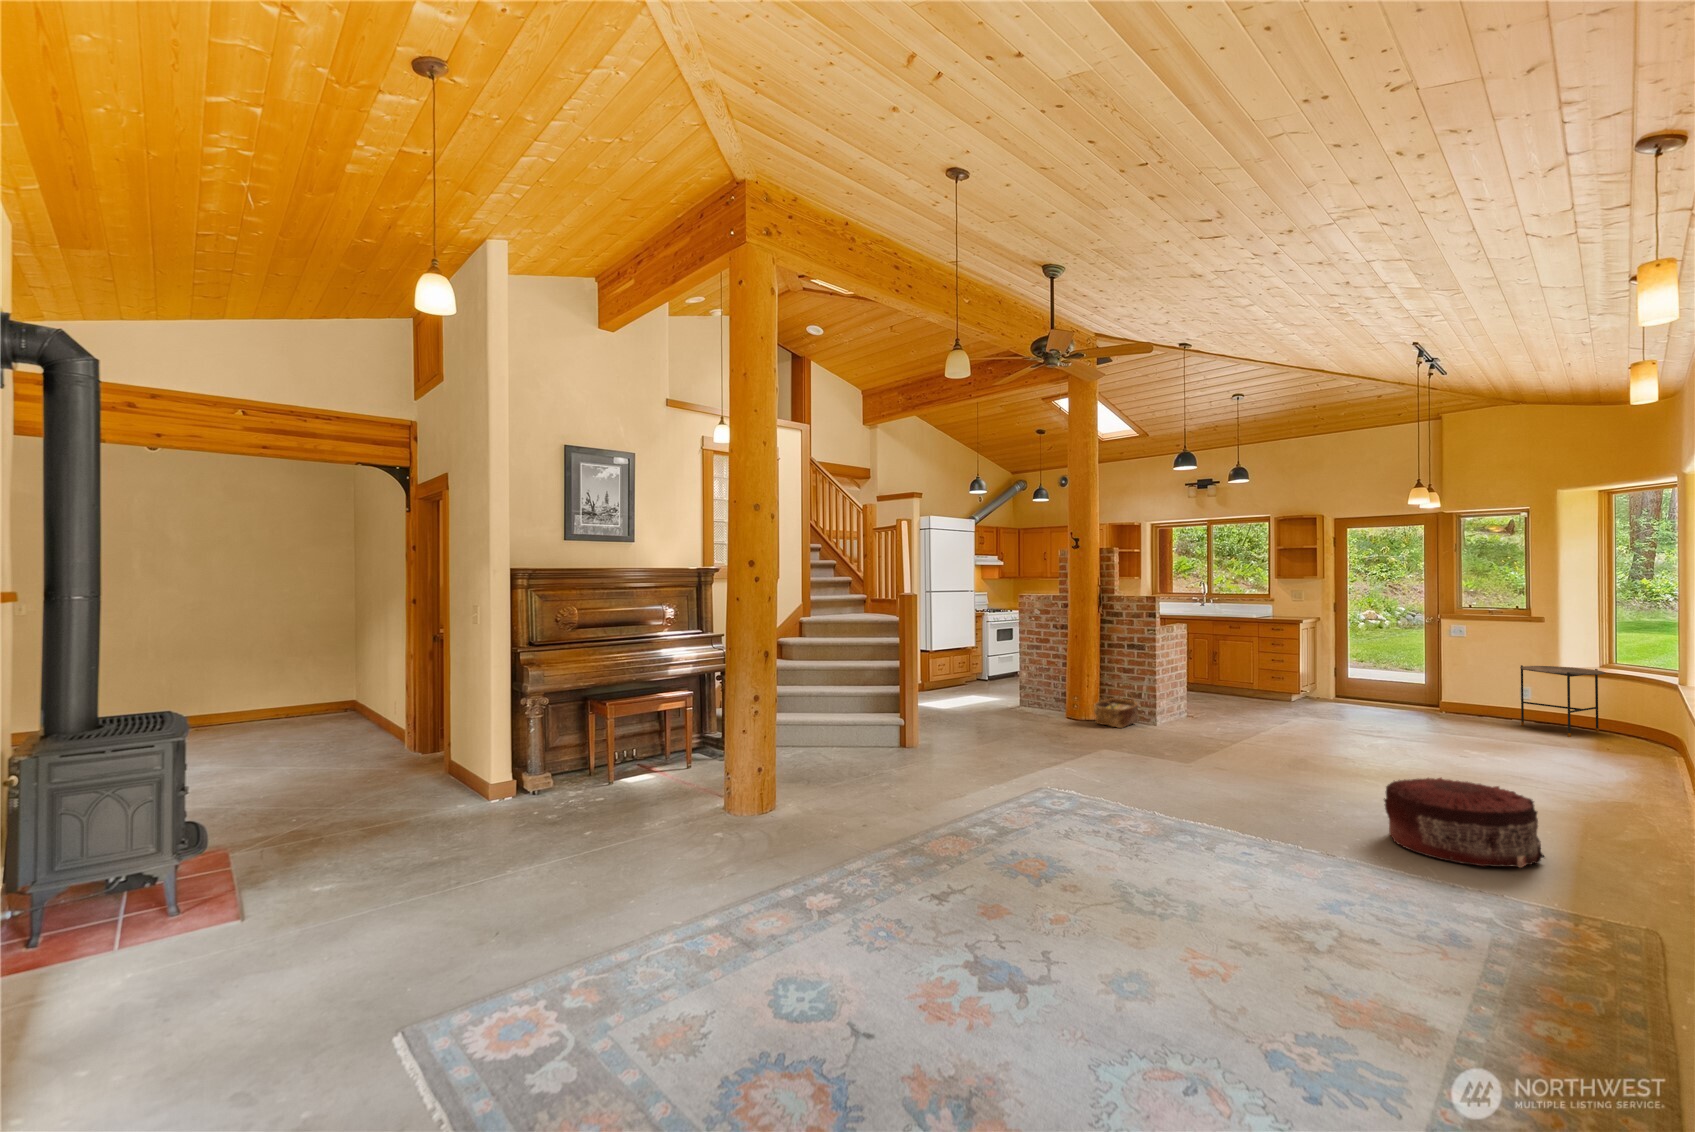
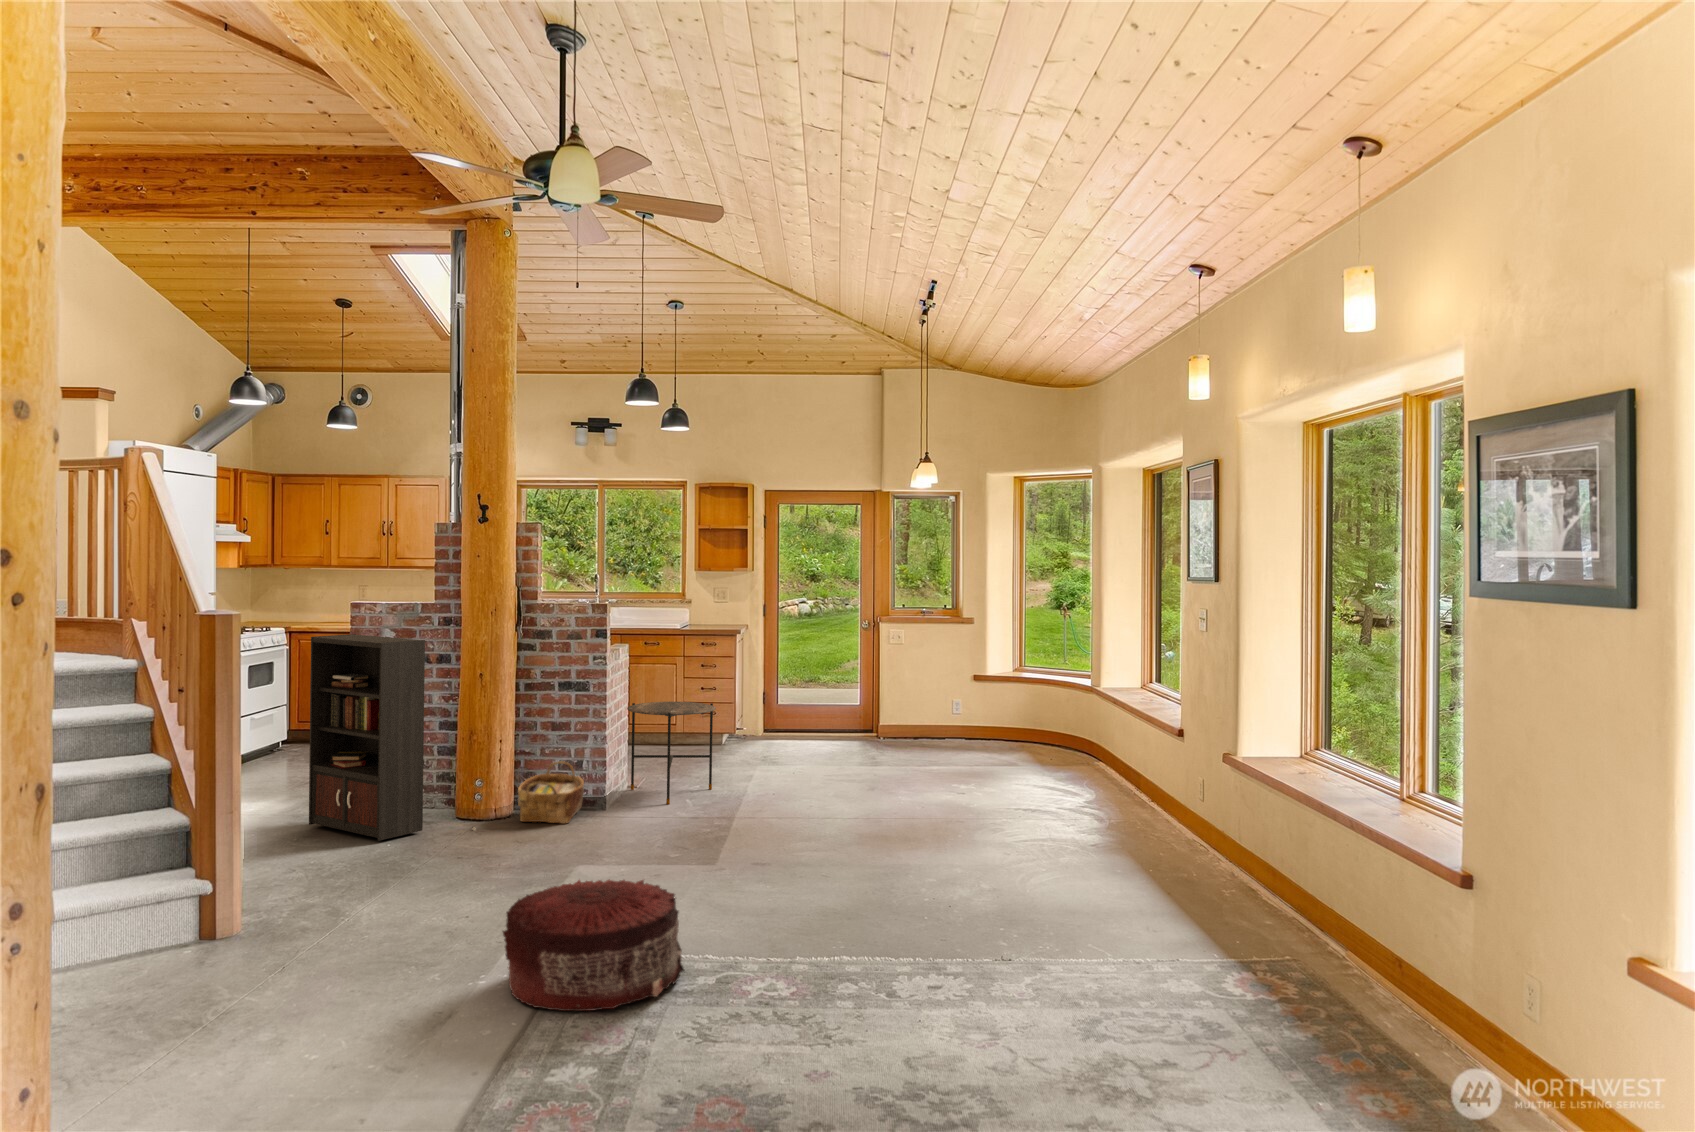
bookcase: none [989,611,1067,724] -> present [309,634,476,841]
side table: present [1520,665,1605,737] -> present [627,702,716,804]
pouf: present [1384,778,1544,868] -> present [503,879,685,1011]

